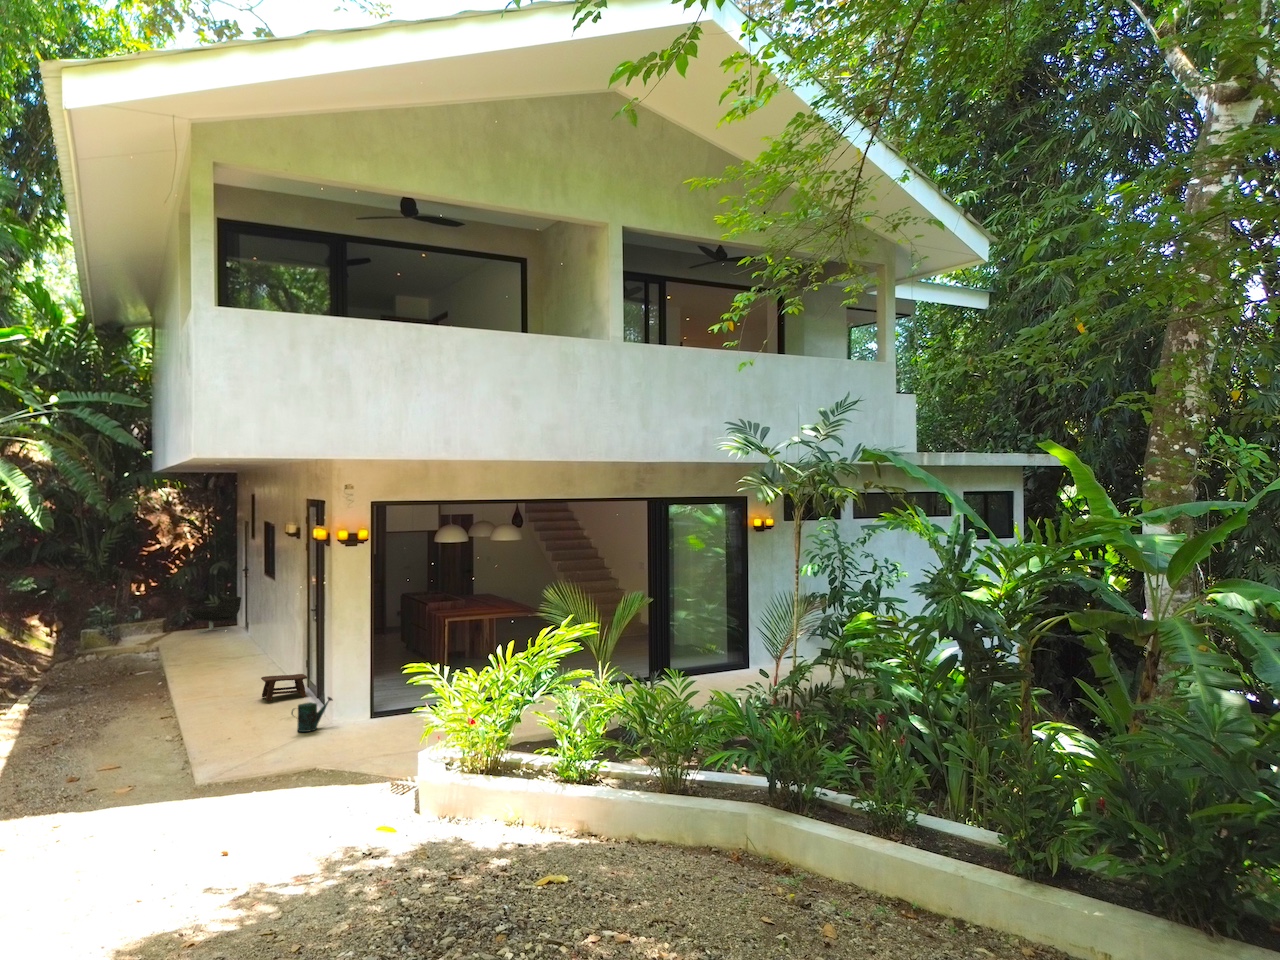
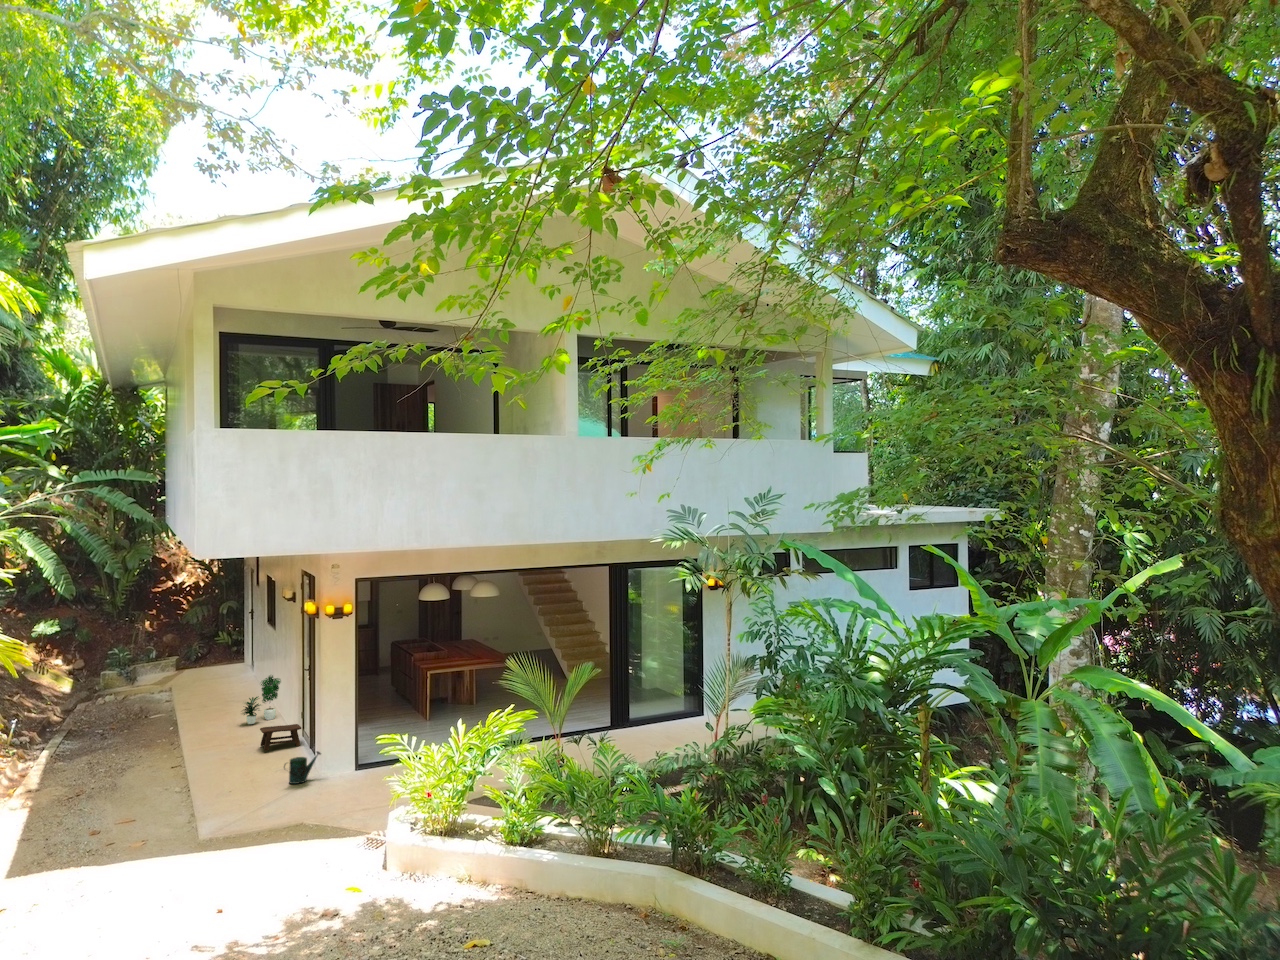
lounge chair: present [190,597,241,632] -> none [201,639,248,673]
potted plant: none [237,623,283,677] -> present [243,676,281,724]

